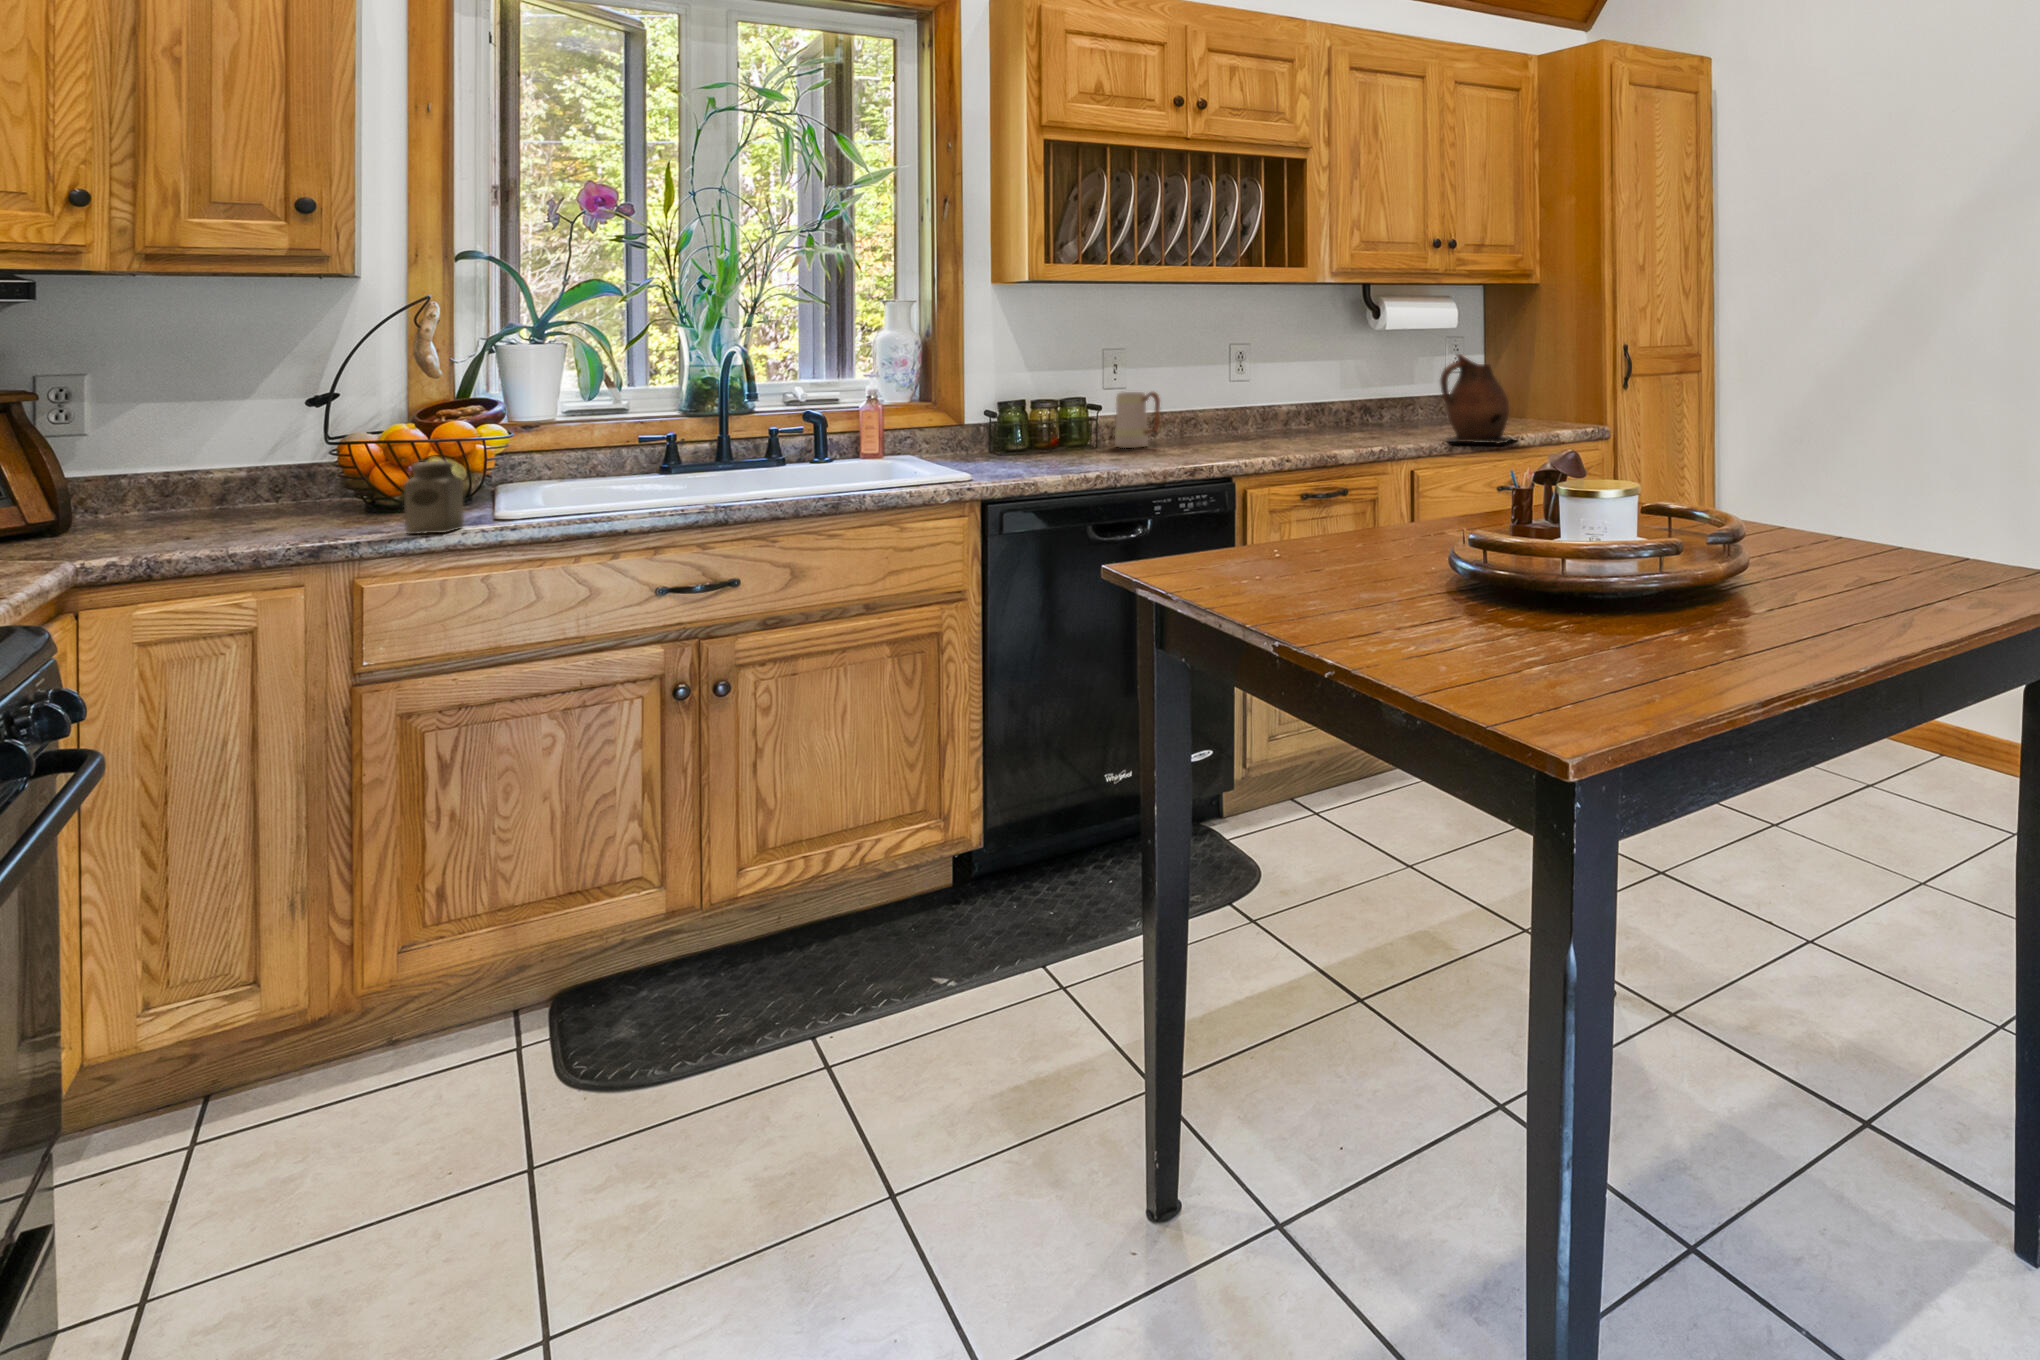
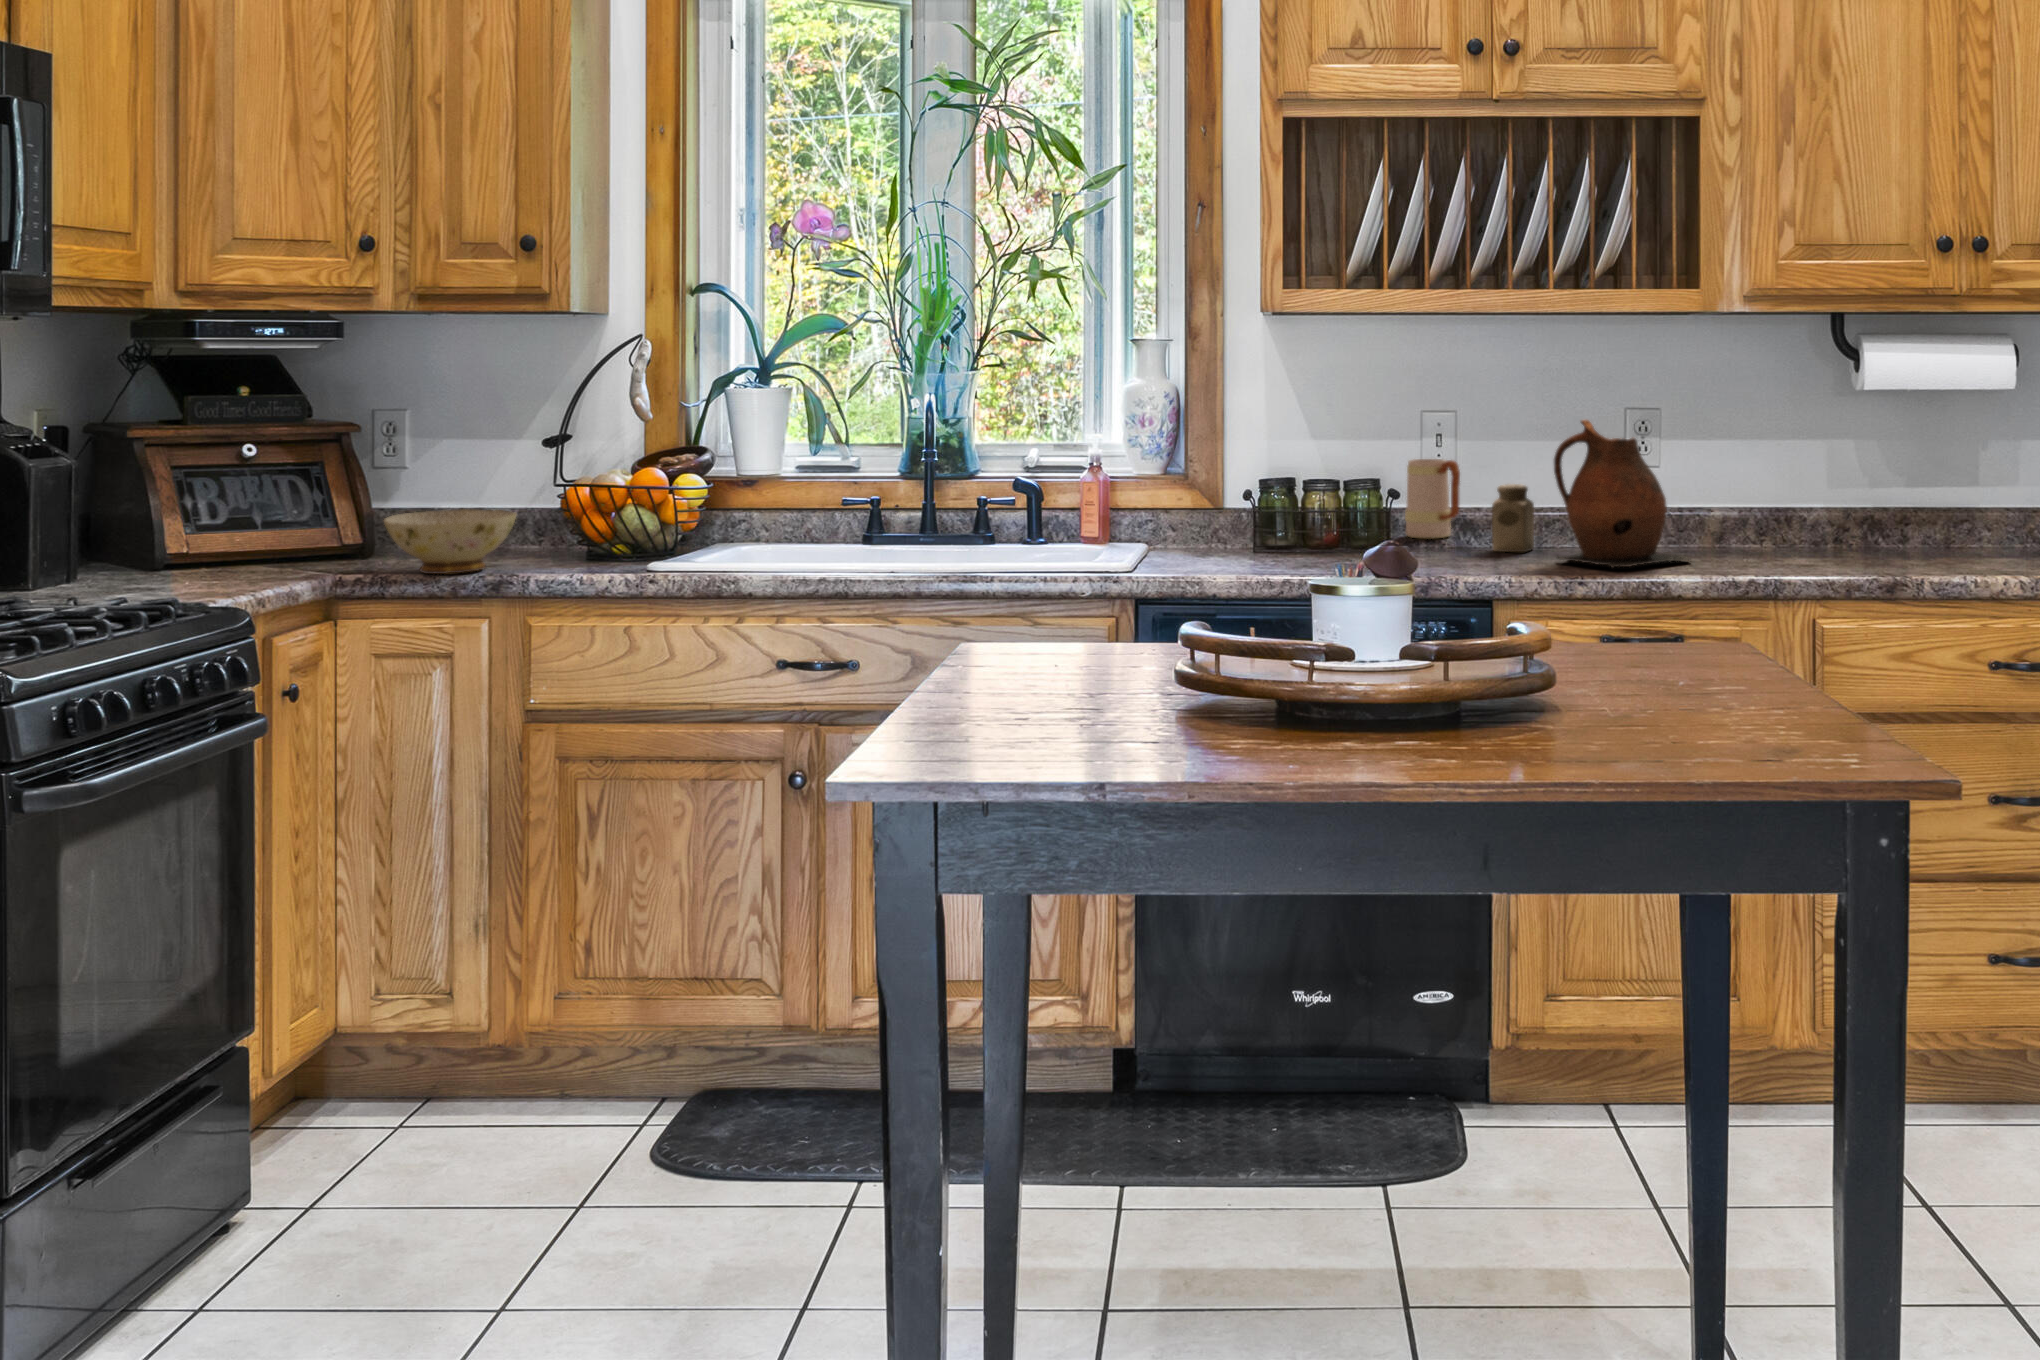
ceramic pitcher: present [1440,354,1514,444] -> present [1554,420,1689,568]
salt shaker: present [403,460,464,534] -> present [1492,484,1534,552]
ceramic bowl: none [136,470,318,540] -> present [384,509,516,574]

